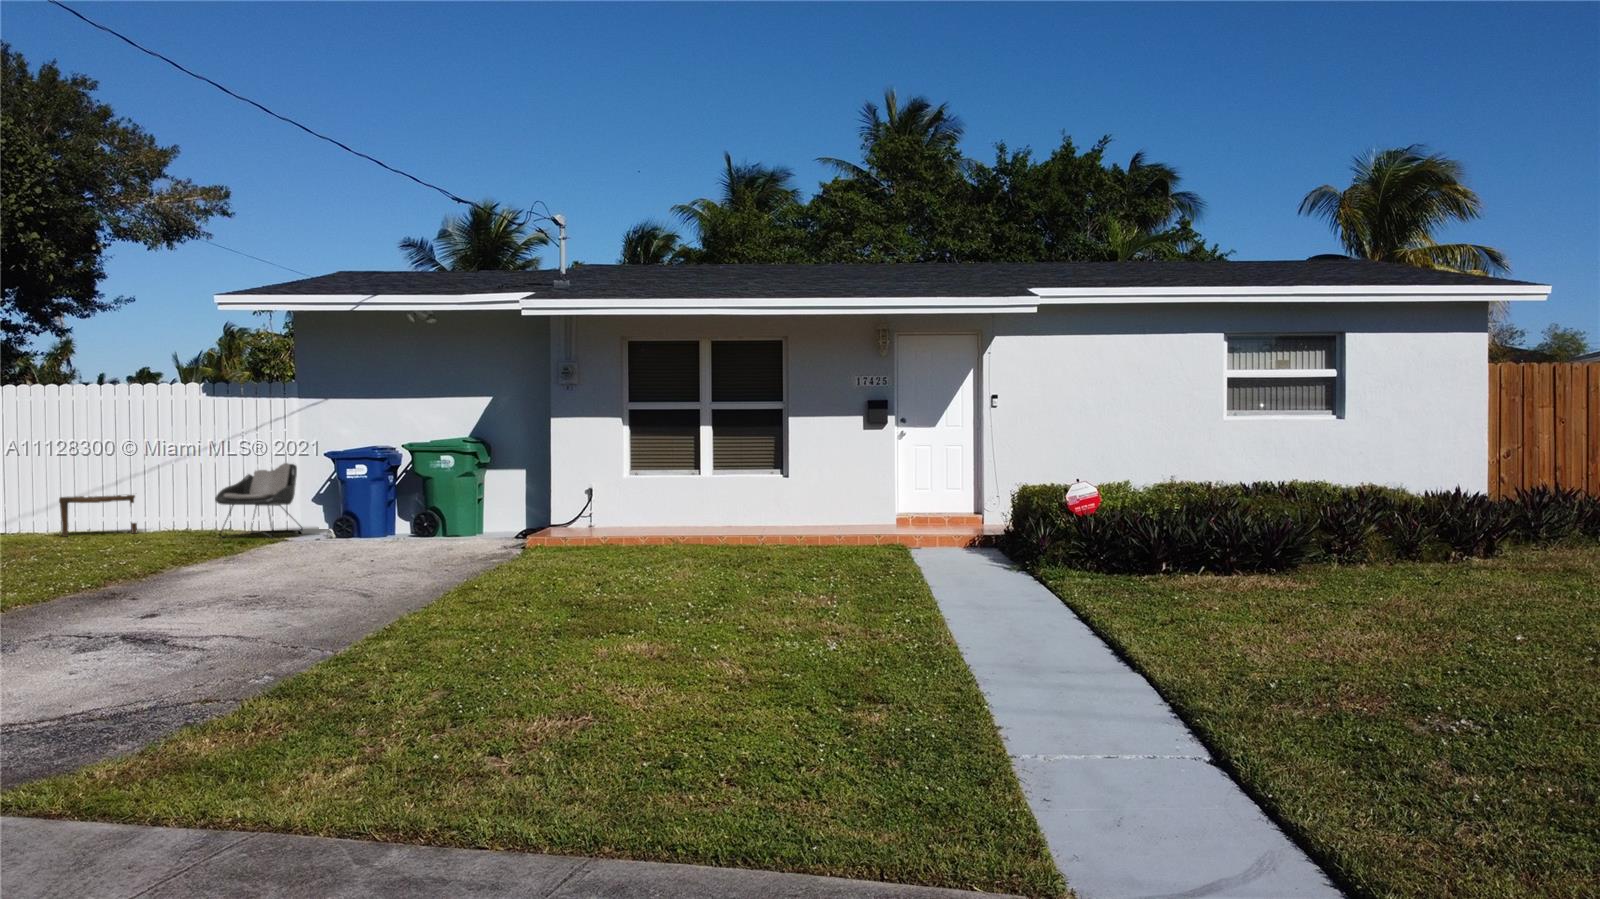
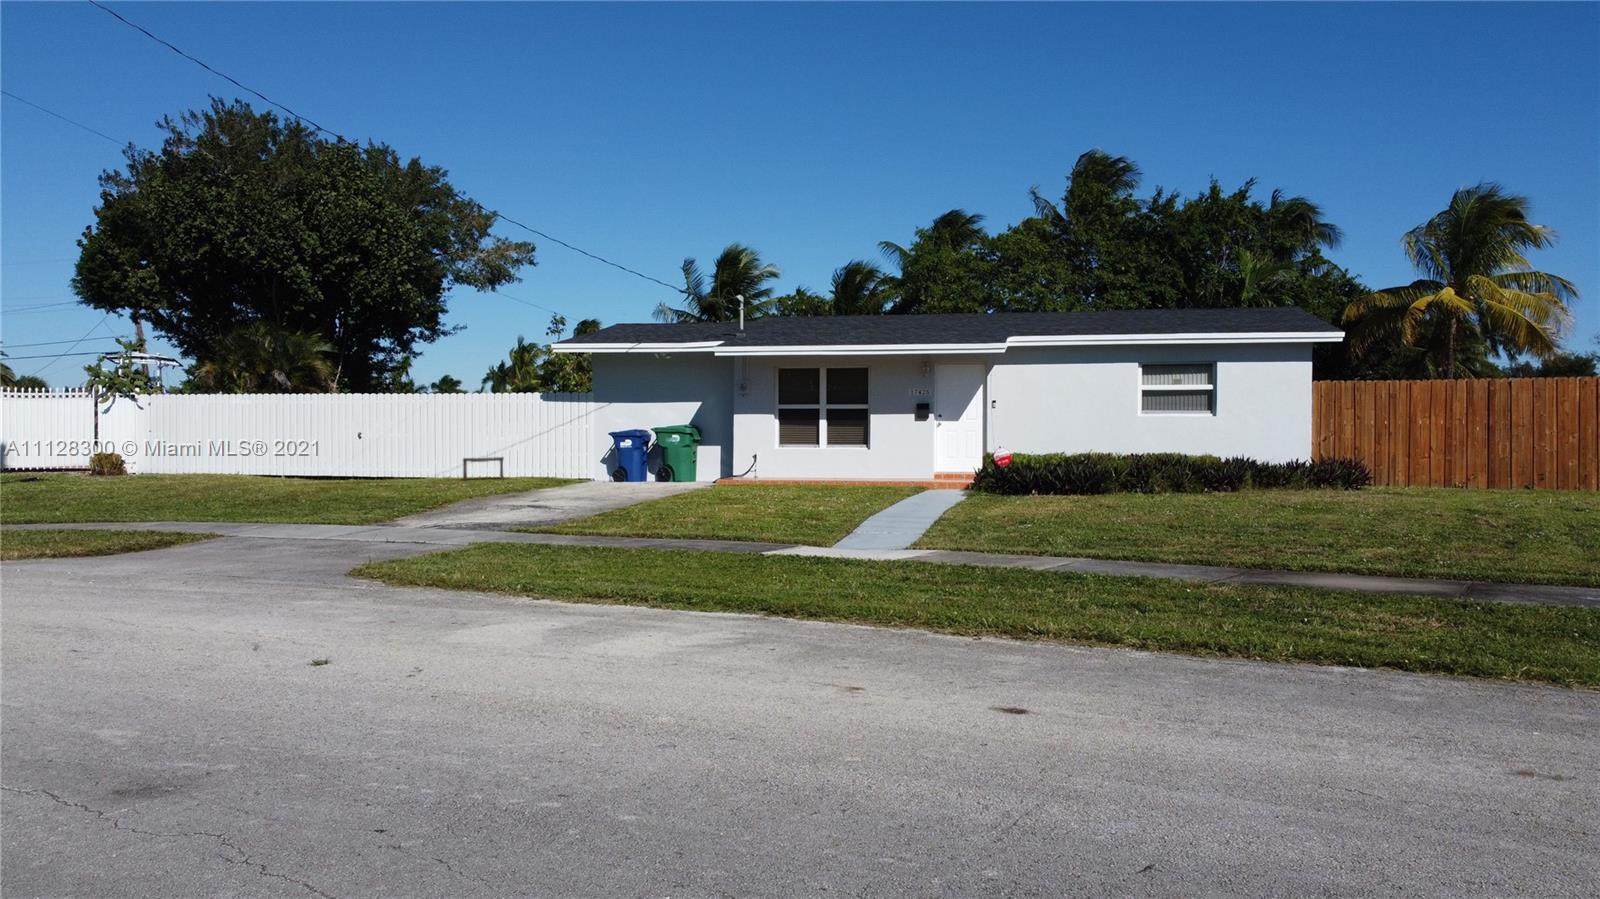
lounge chair: present [215,463,303,538] -> none [548,438,595,482]

